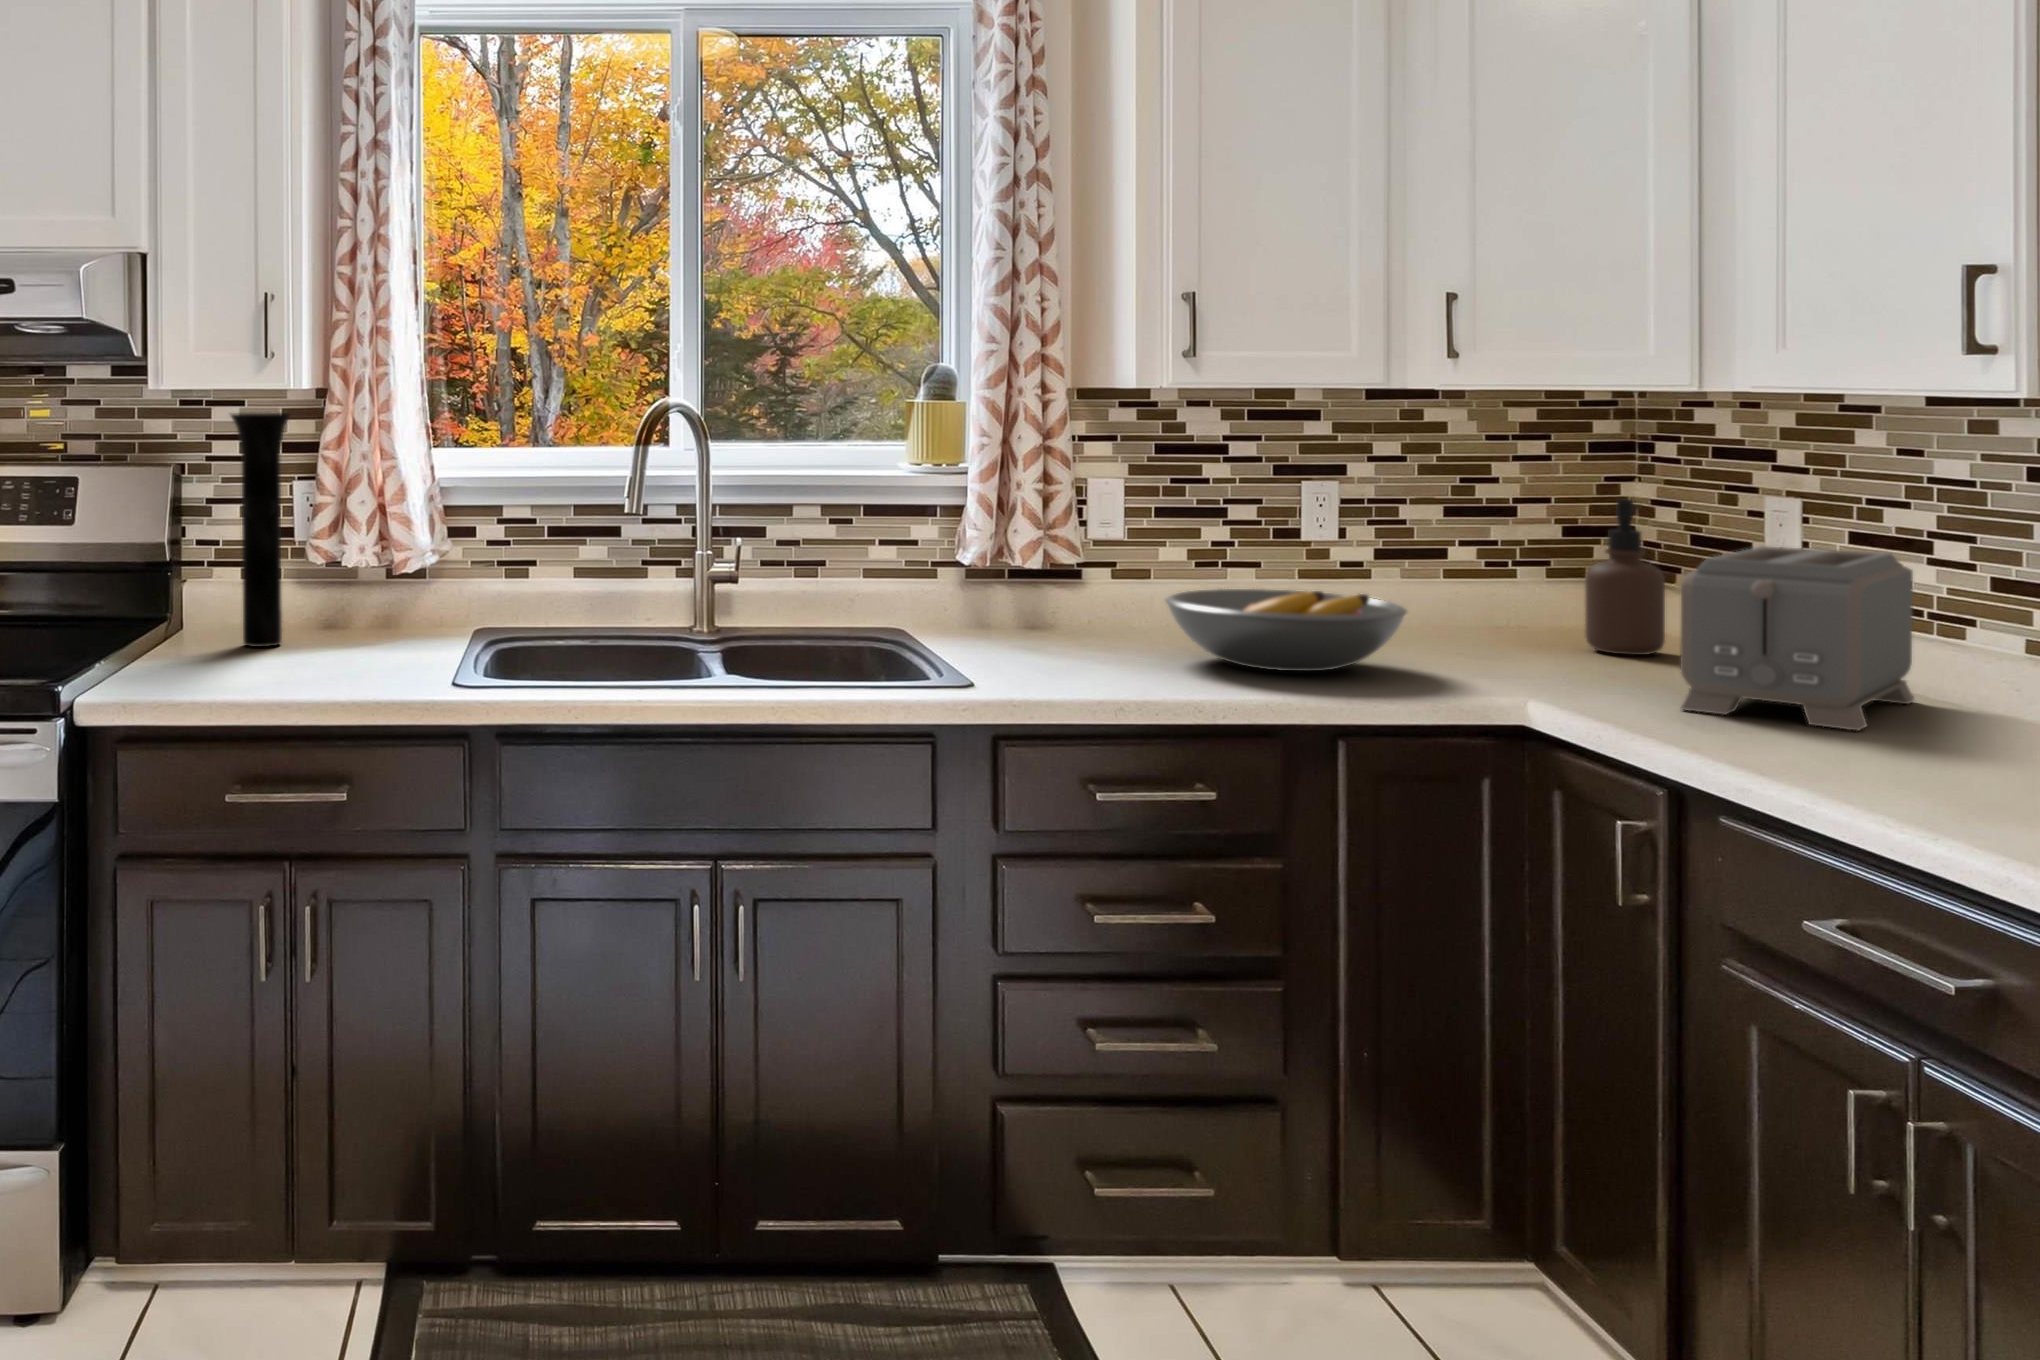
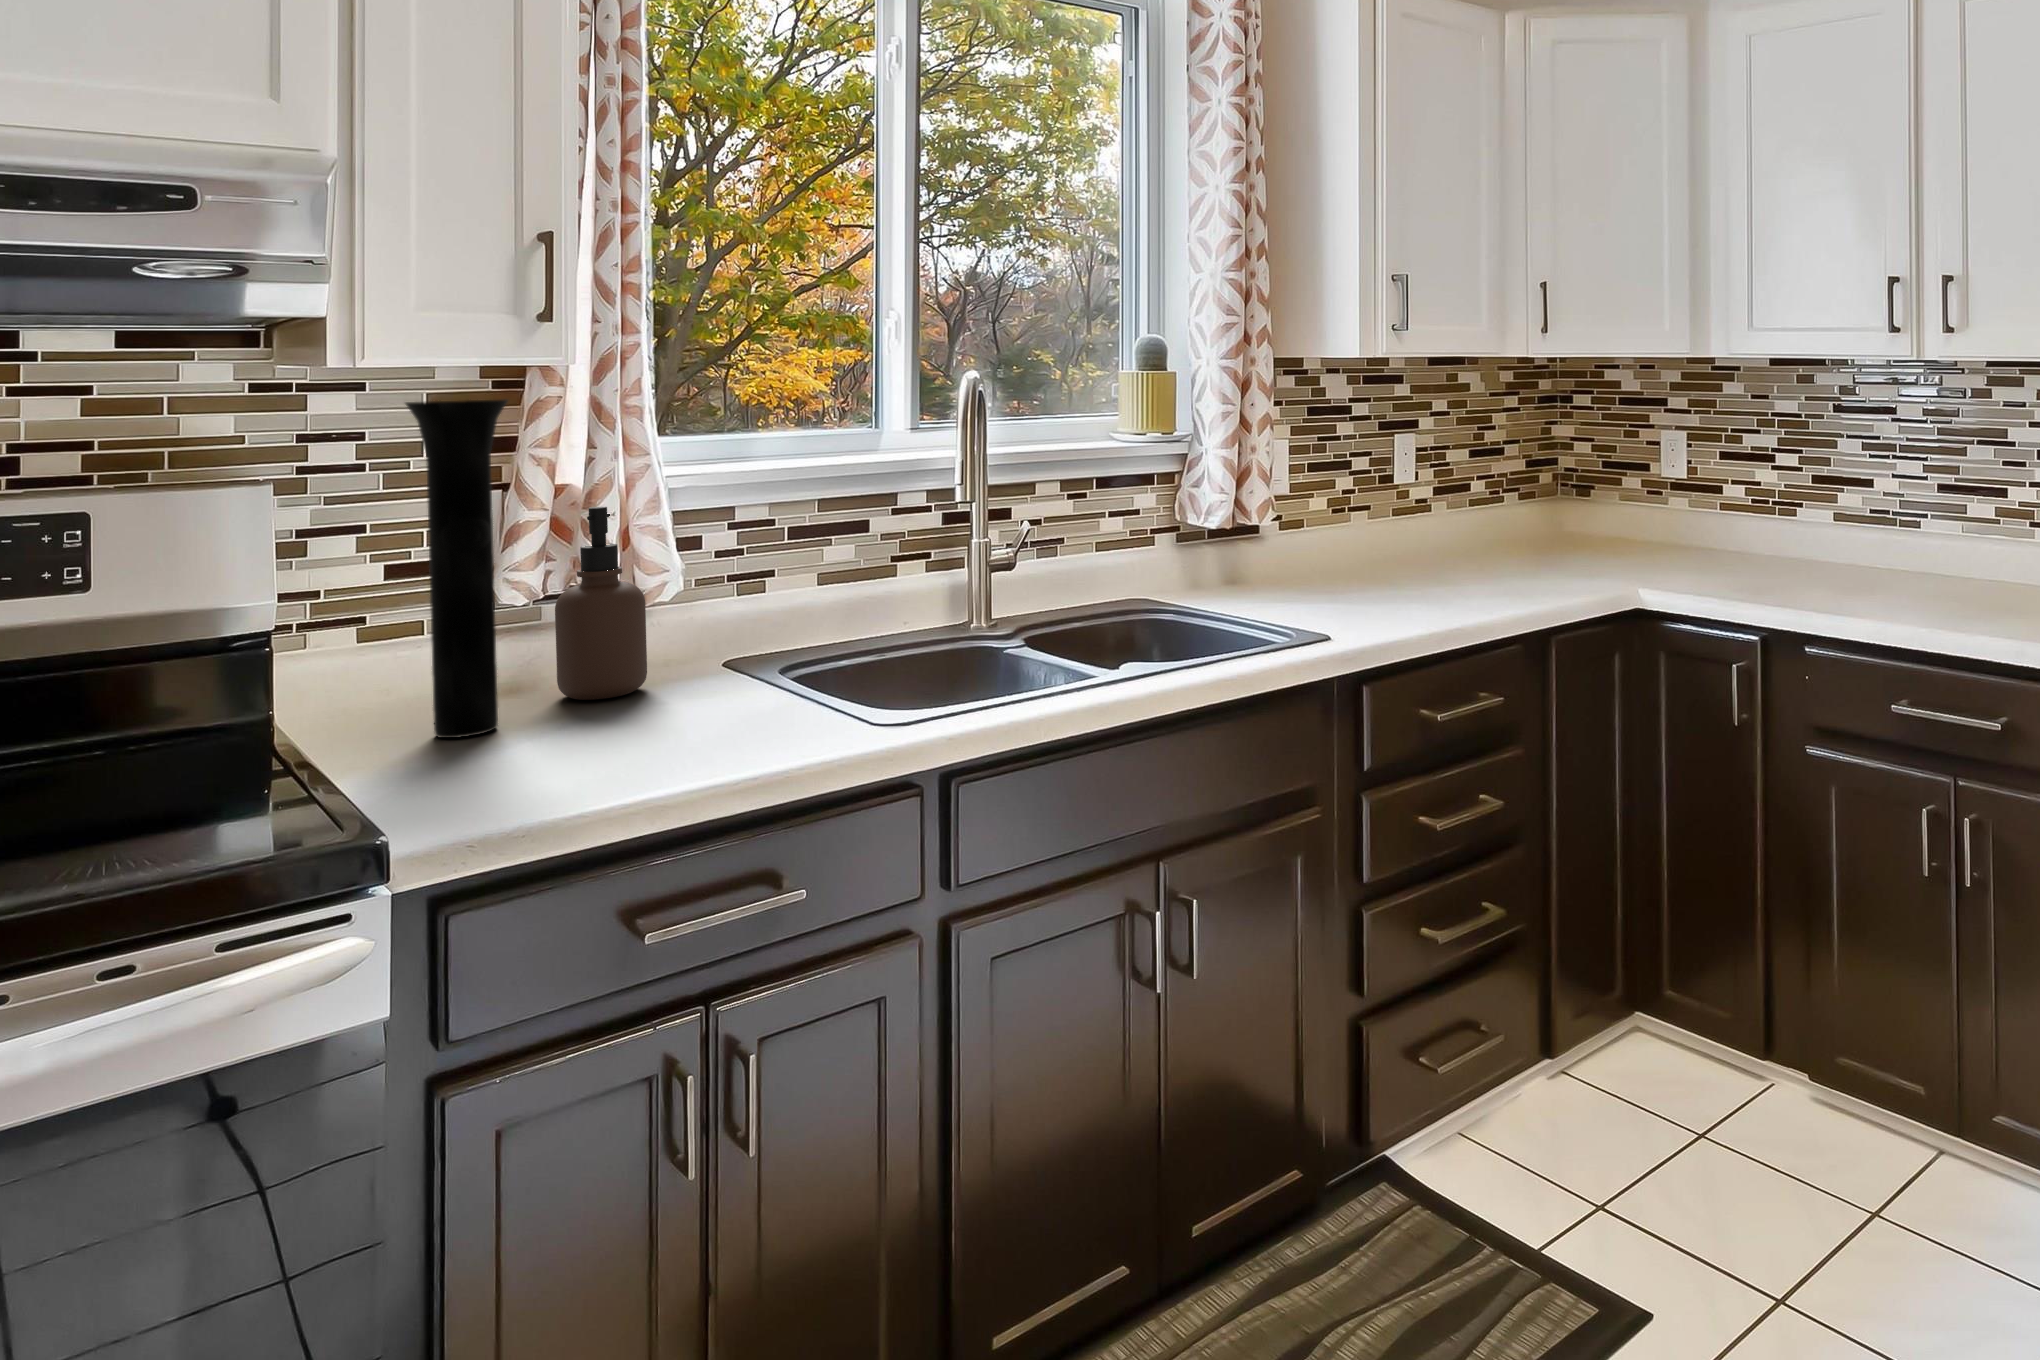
soap dispenser: present [1585,499,1665,655] -> present [555,507,647,700]
toaster: present [1680,546,1914,730] -> none [1712,464,1853,583]
fruit bowl: present [1166,589,1407,671] -> none [1383,521,1568,590]

